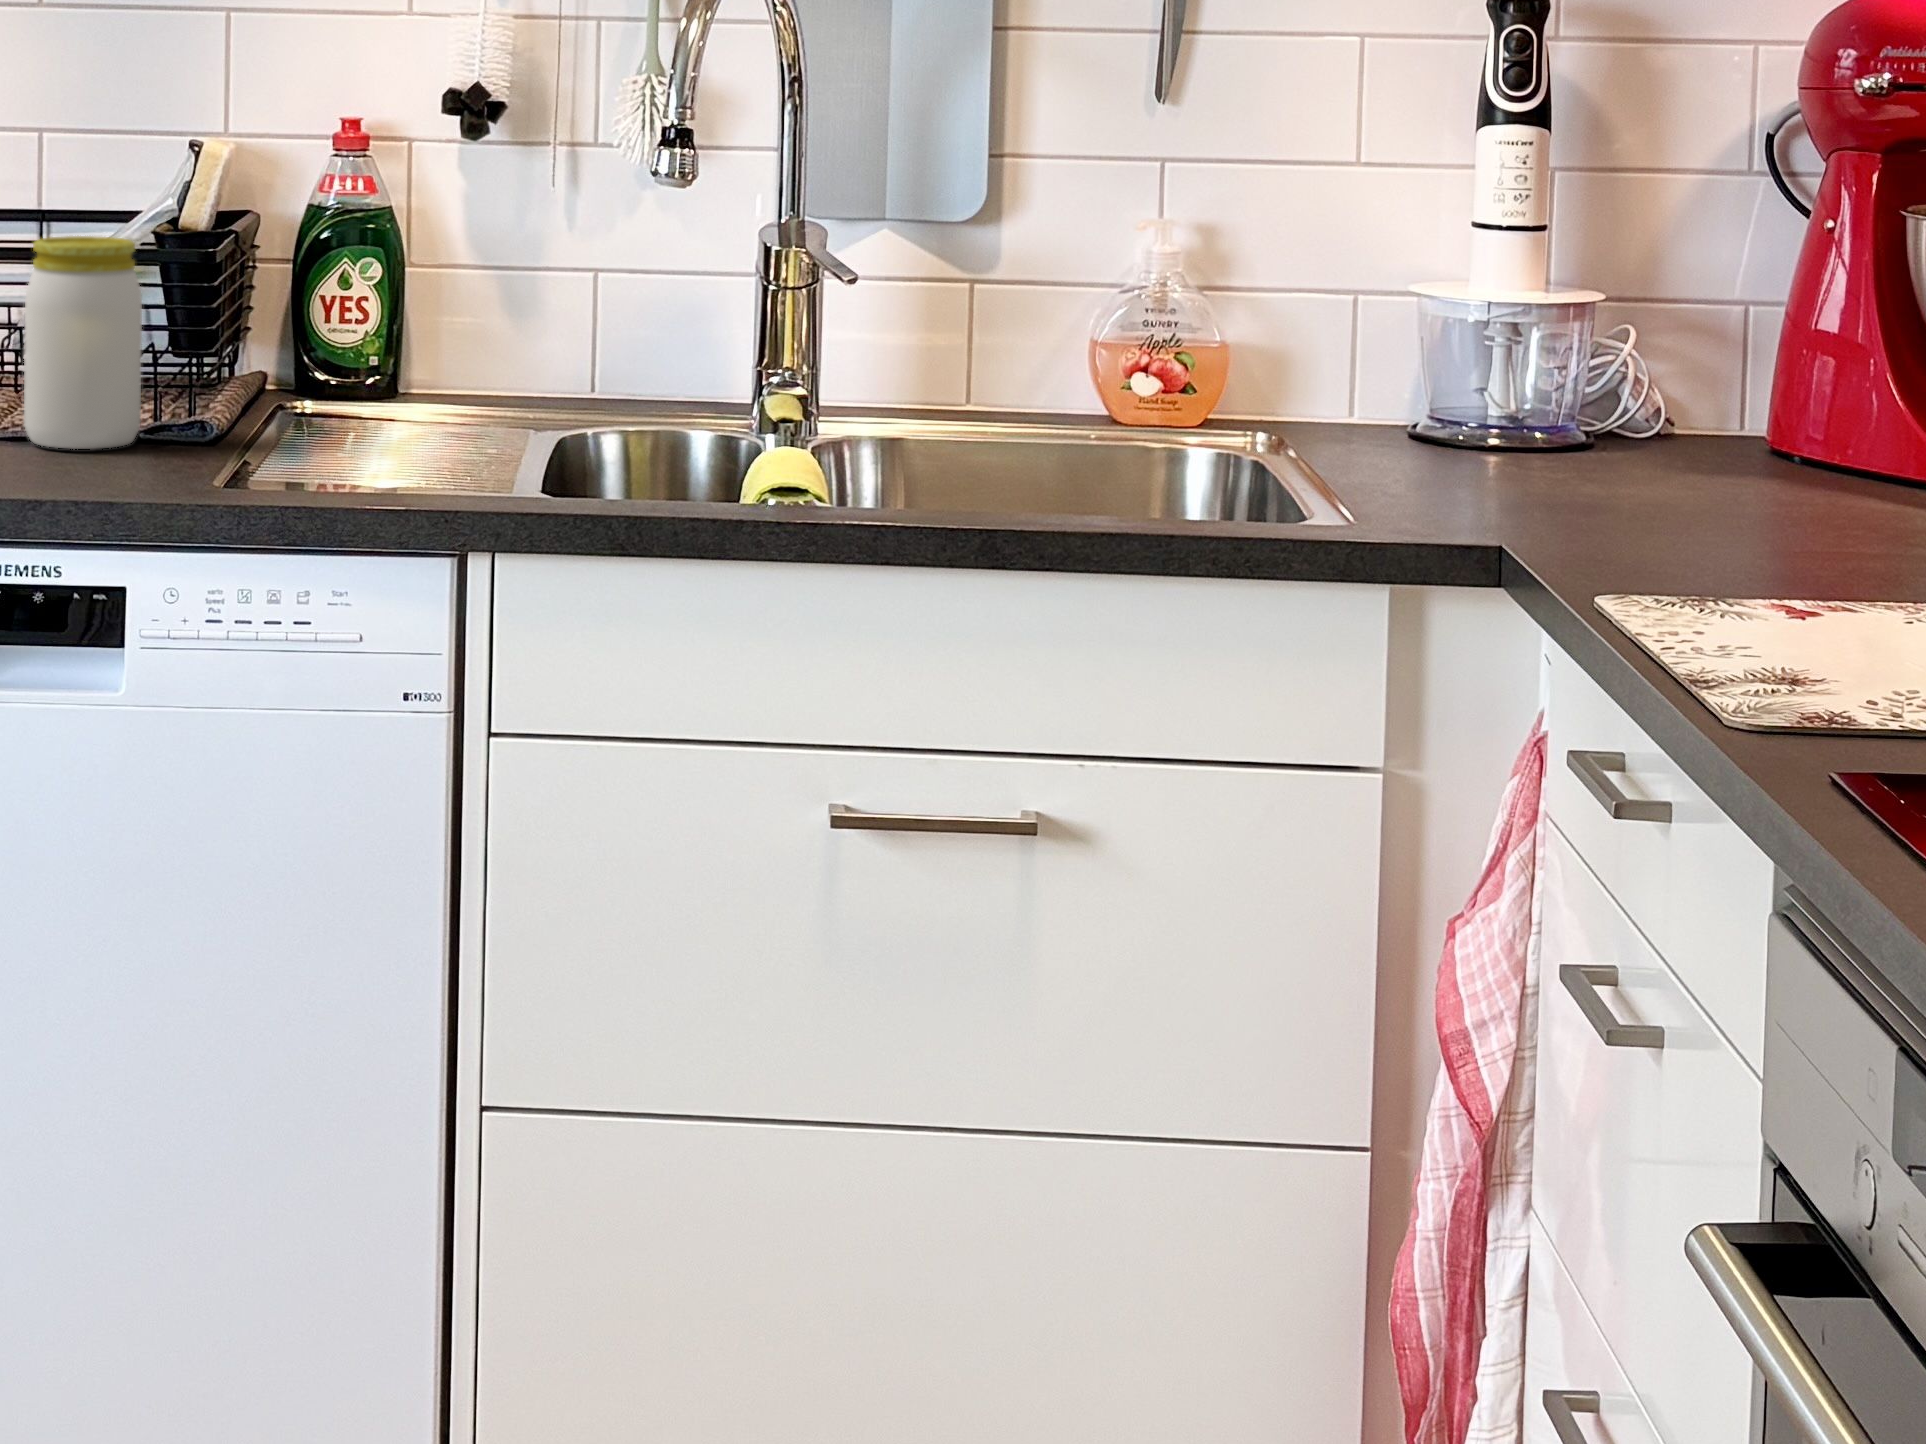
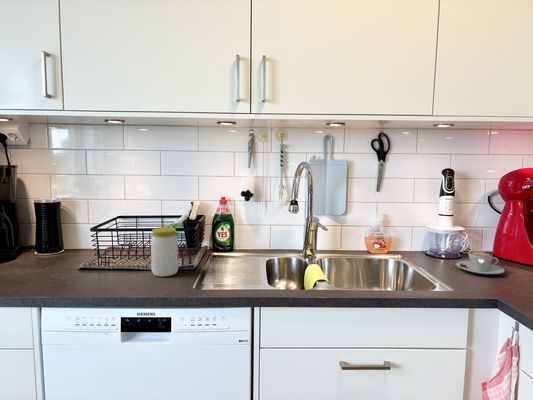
coffee cup: none [1484,394,1696,492] -> present [456,251,504,274]

